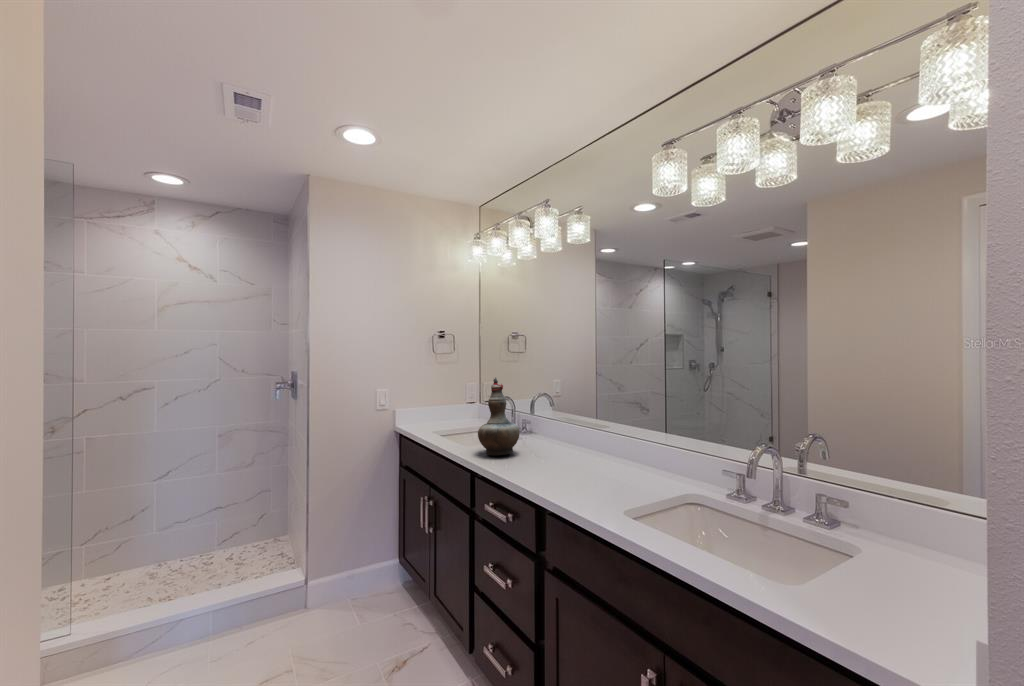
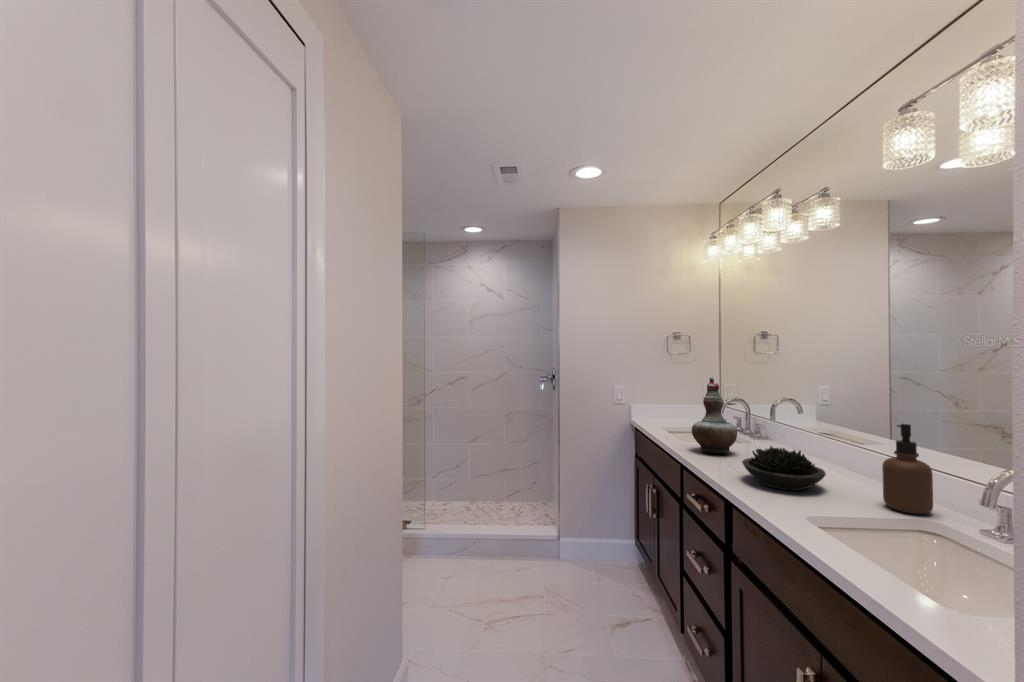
soap dispenser: none [652,412,686,488] -> present [882,424,933,514]
succulent plant: none [541,443,610,485] -> present [742,446,826,491]

